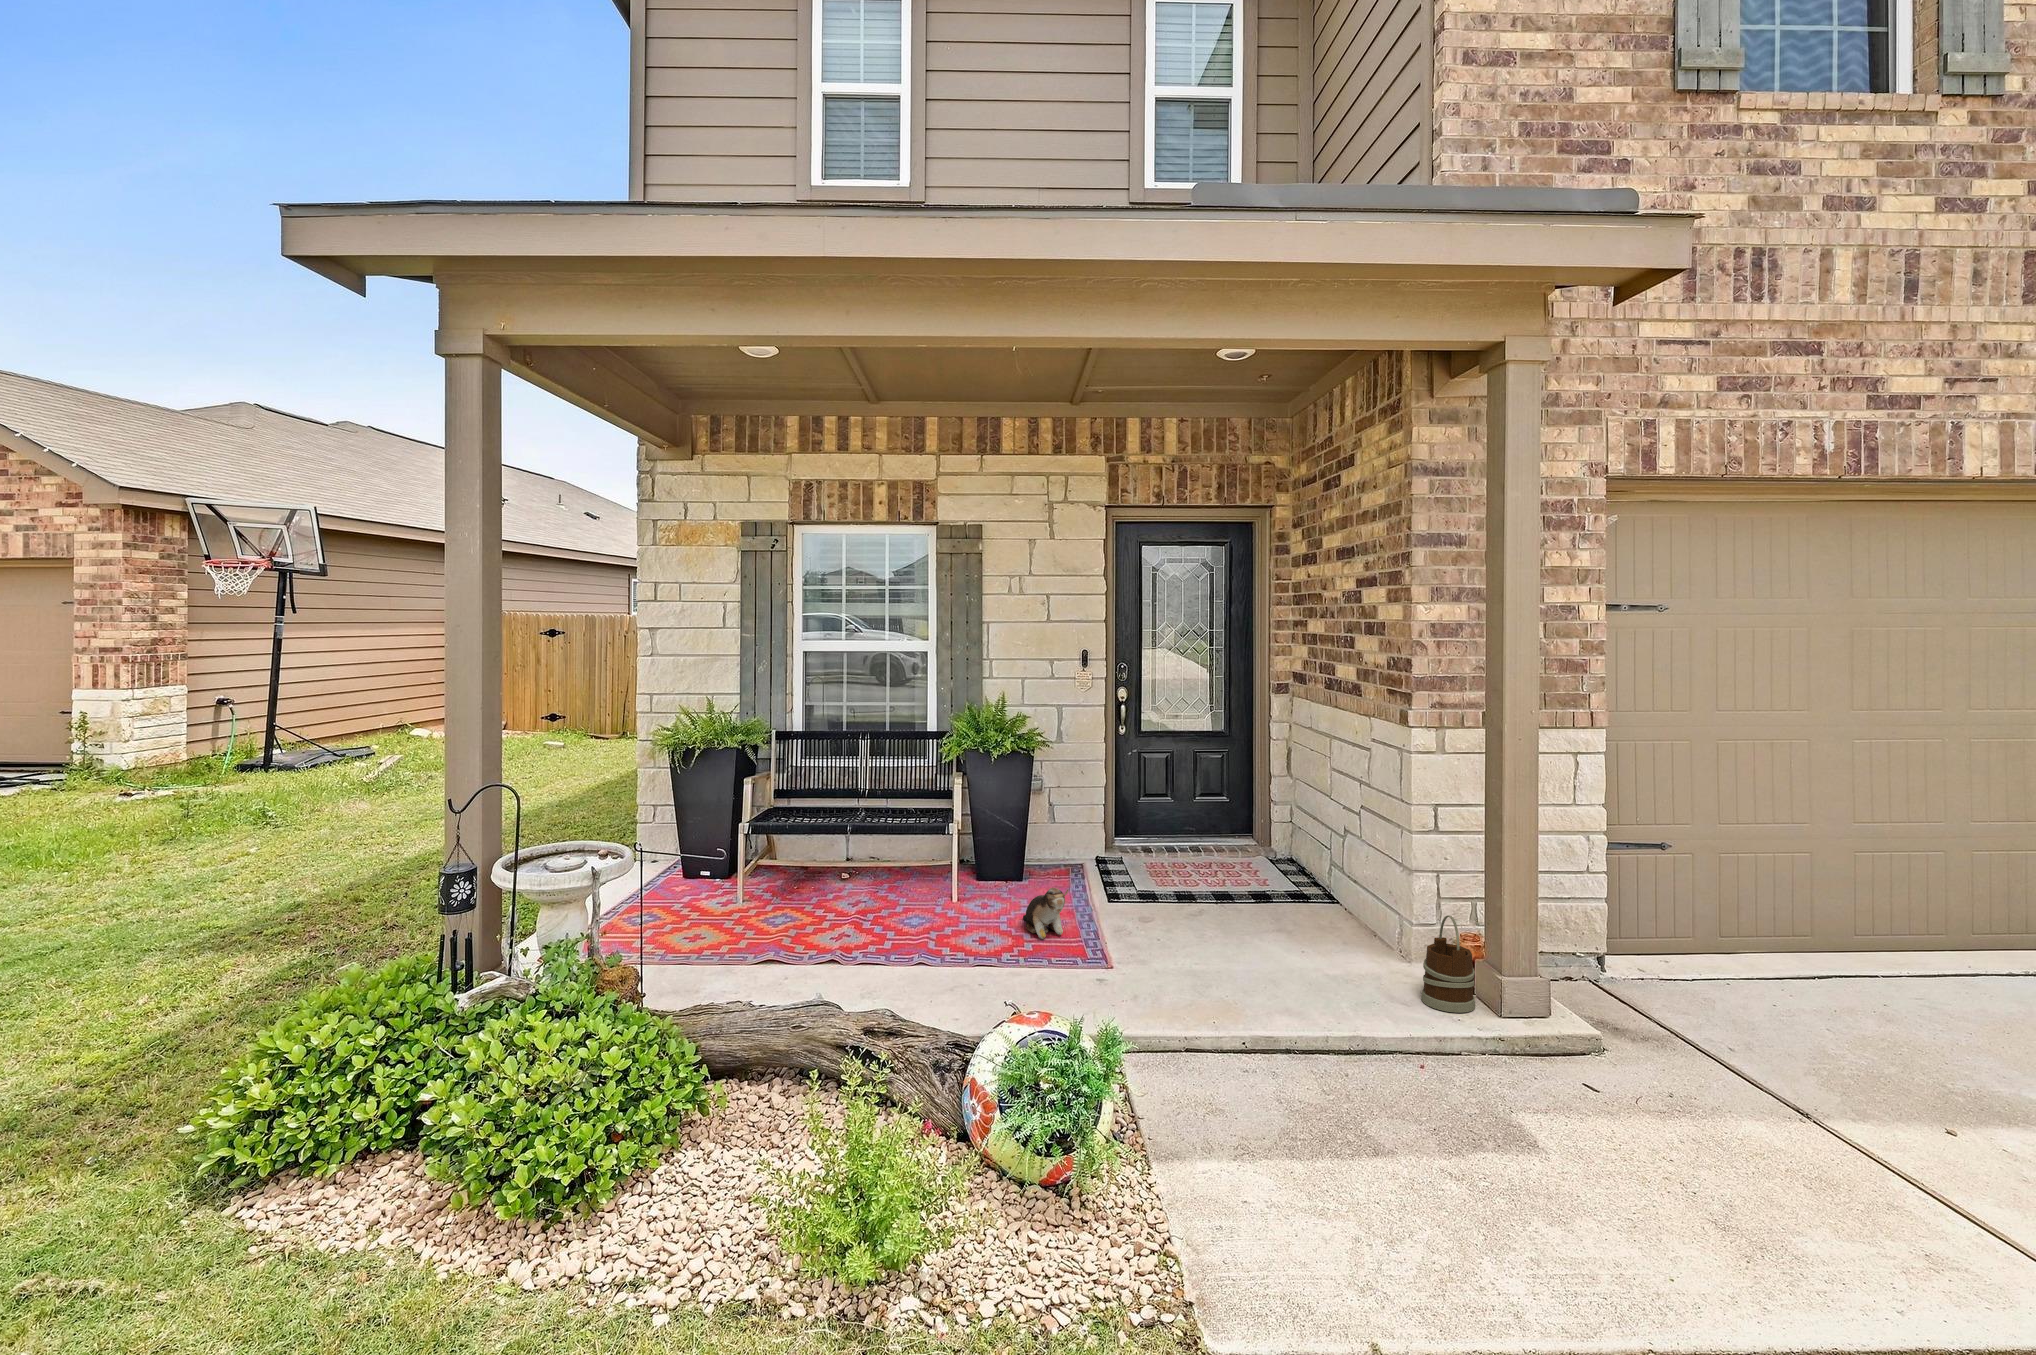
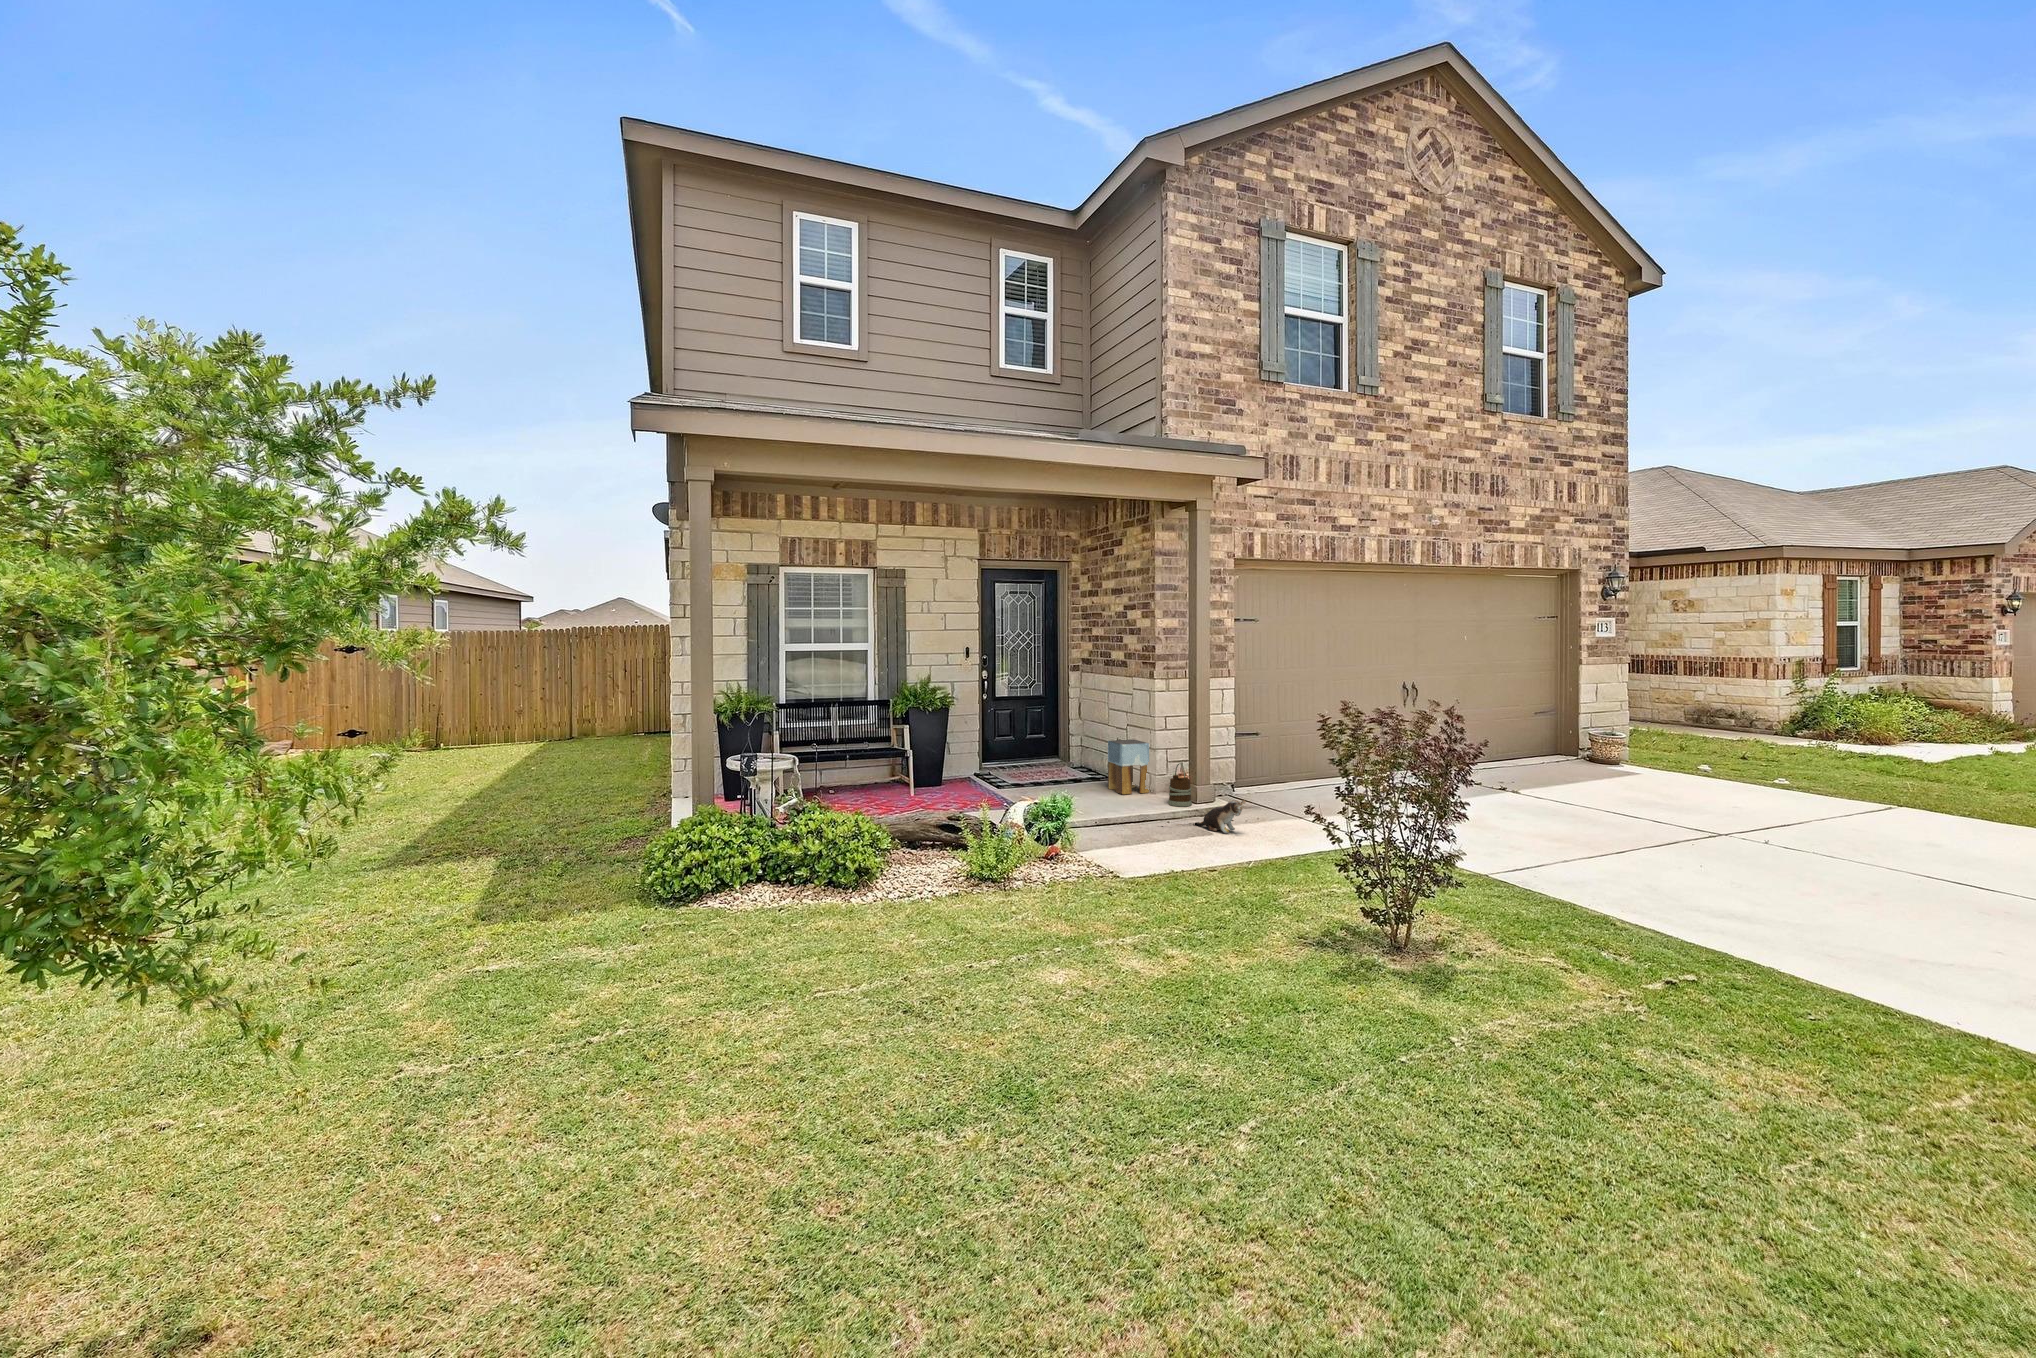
stool: none [1311,842,1393,957] -> present [1108,739,1149,794]
plush toy: present [1023,888,1068,939] -> present [1195,800,1246,833]

